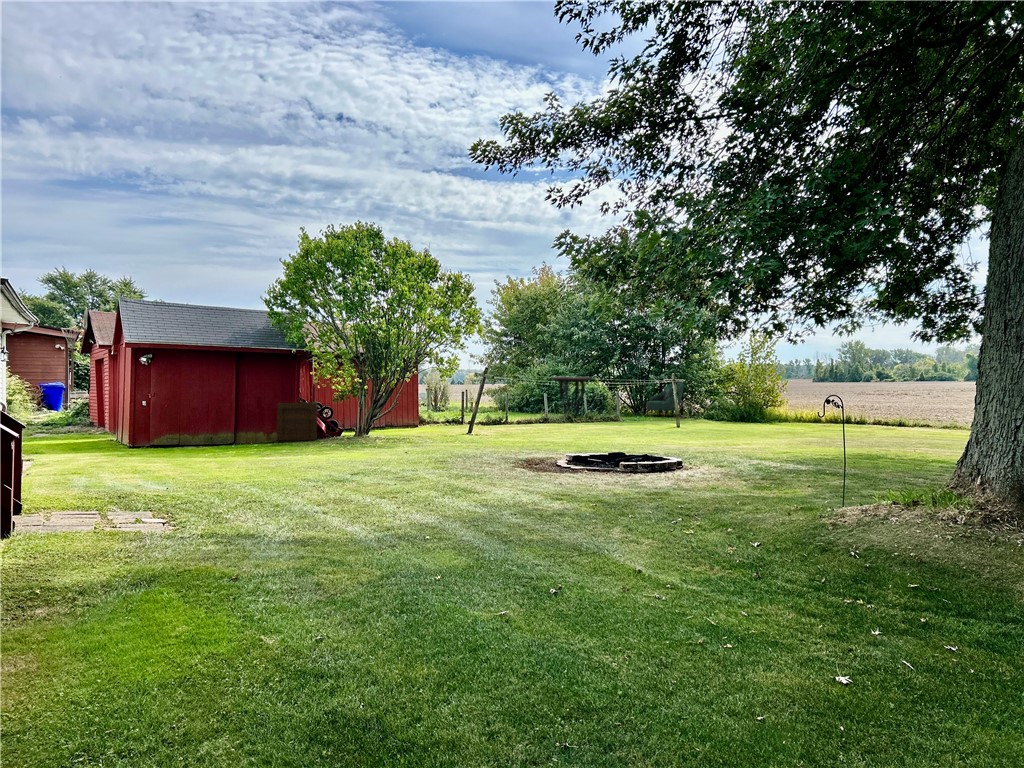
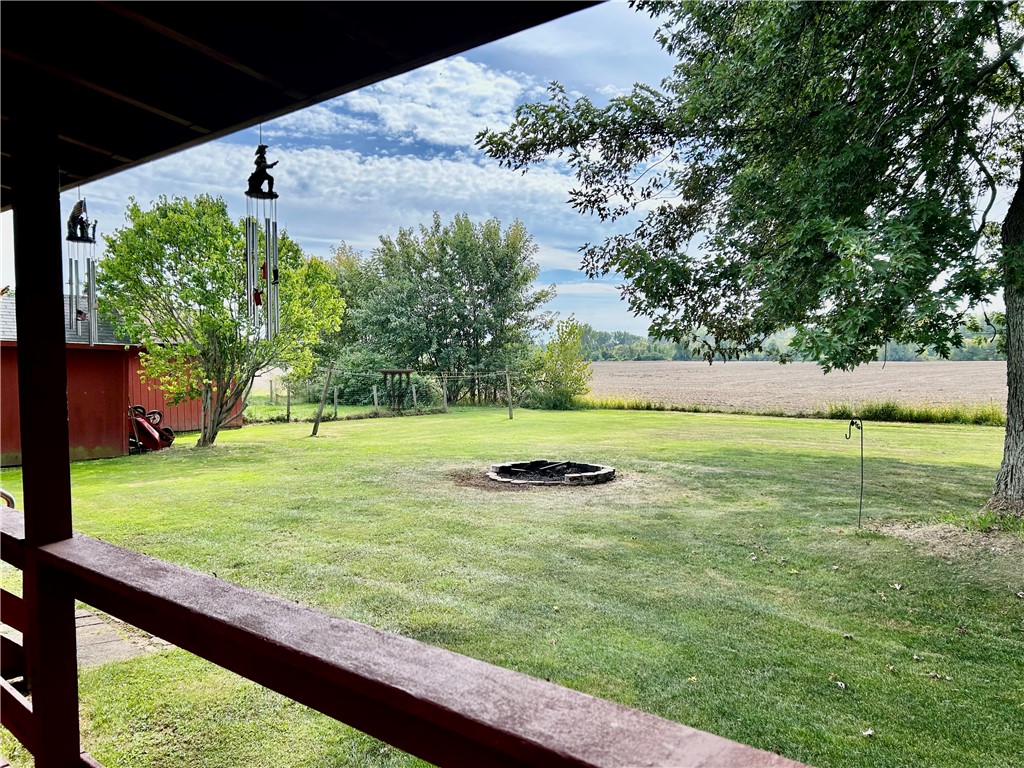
armchair: present [646,383,684,416] -> none [462,373,495,406]
wooden crate: present [277,402,317,441] -> none [91,408,148,460]

